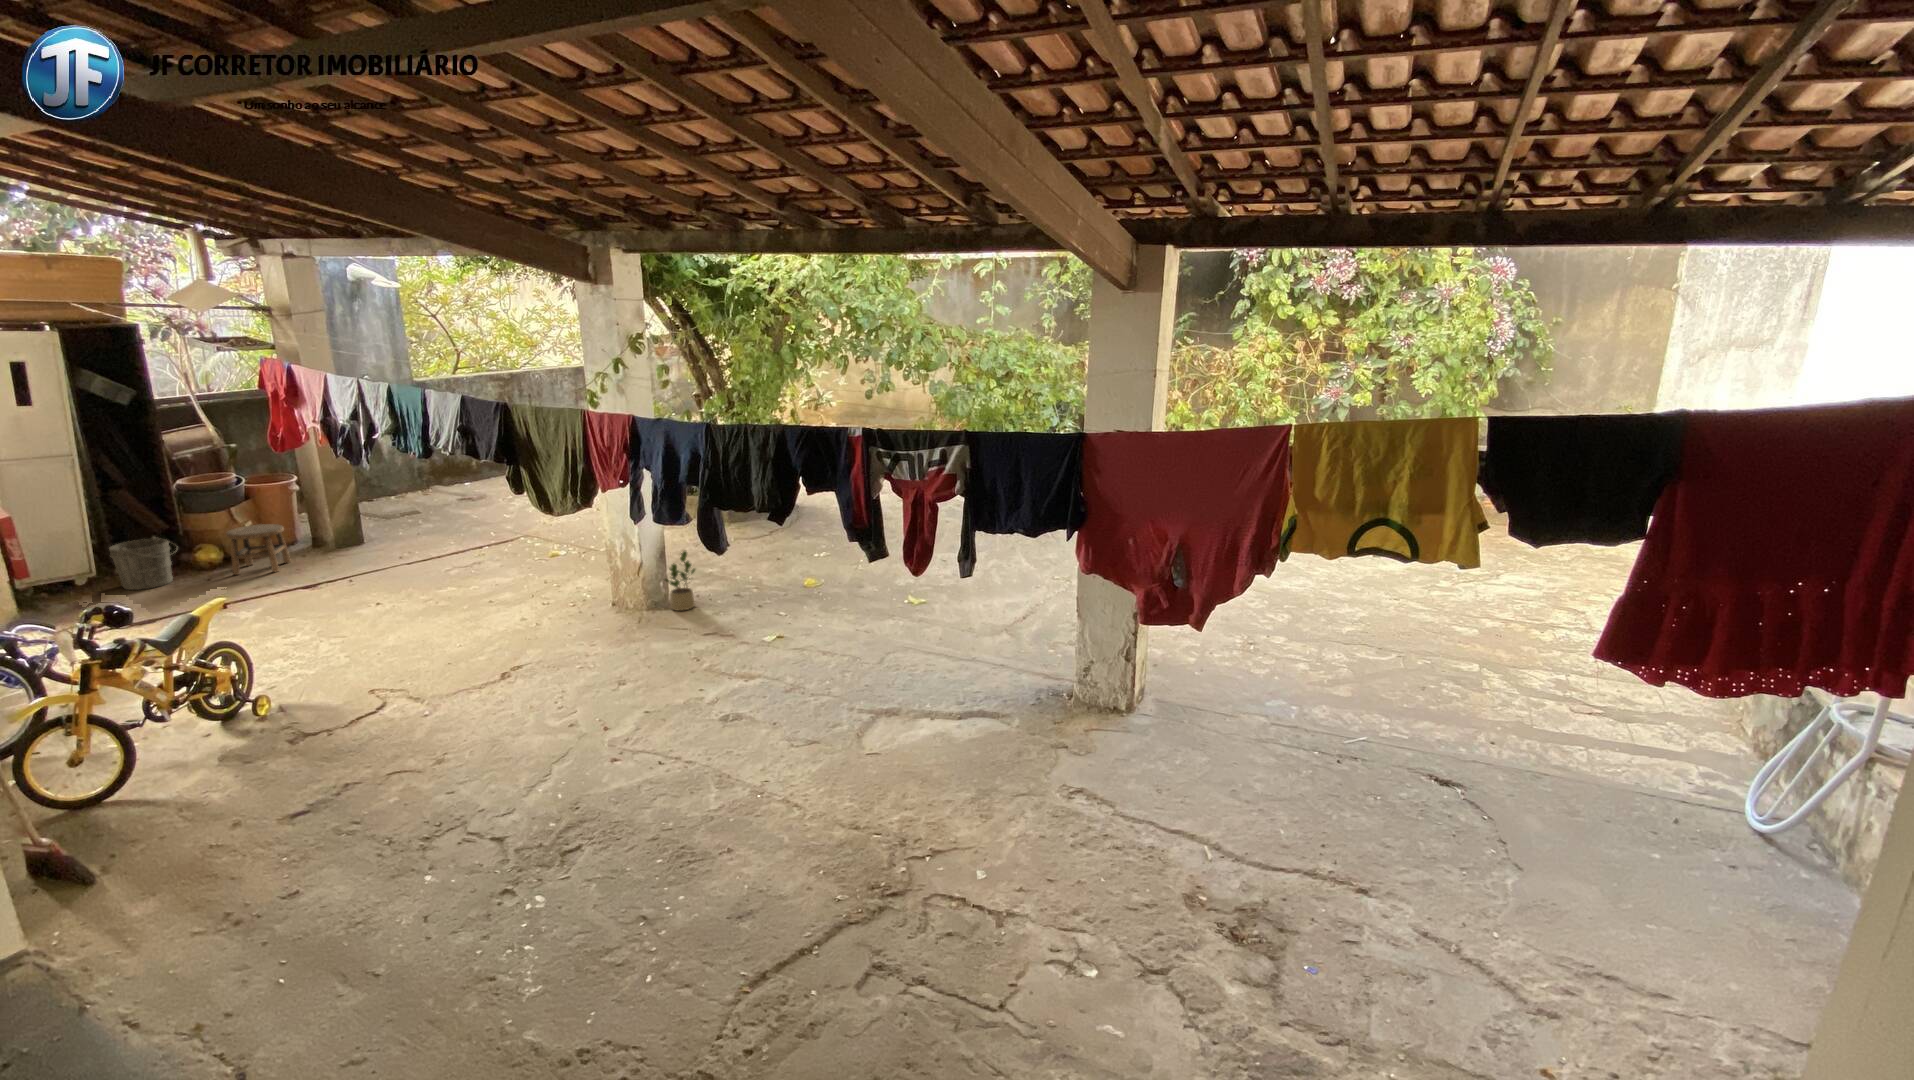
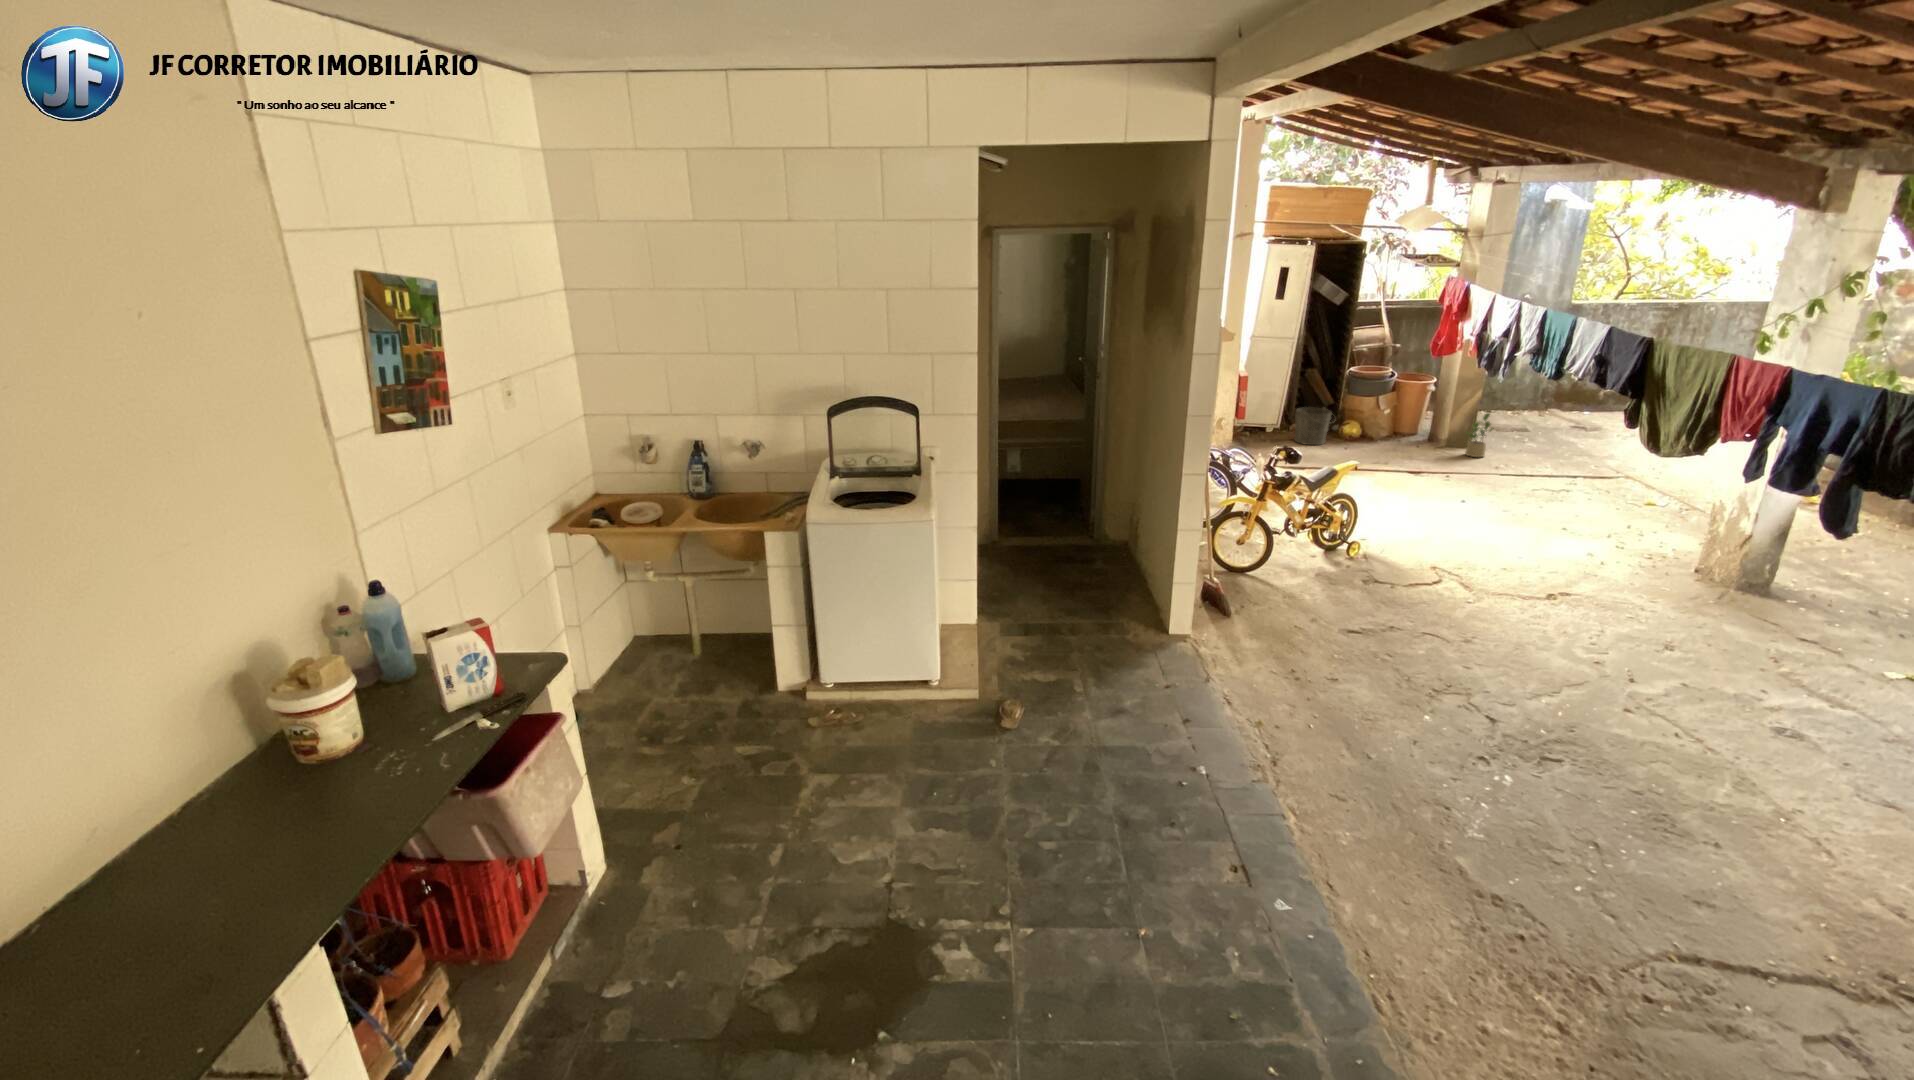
stool: present [226,524,291,575] -> none [1364,413,1412,455]
potted plant: present [665,551,695,611] -> present [1465,413,1494,457]

